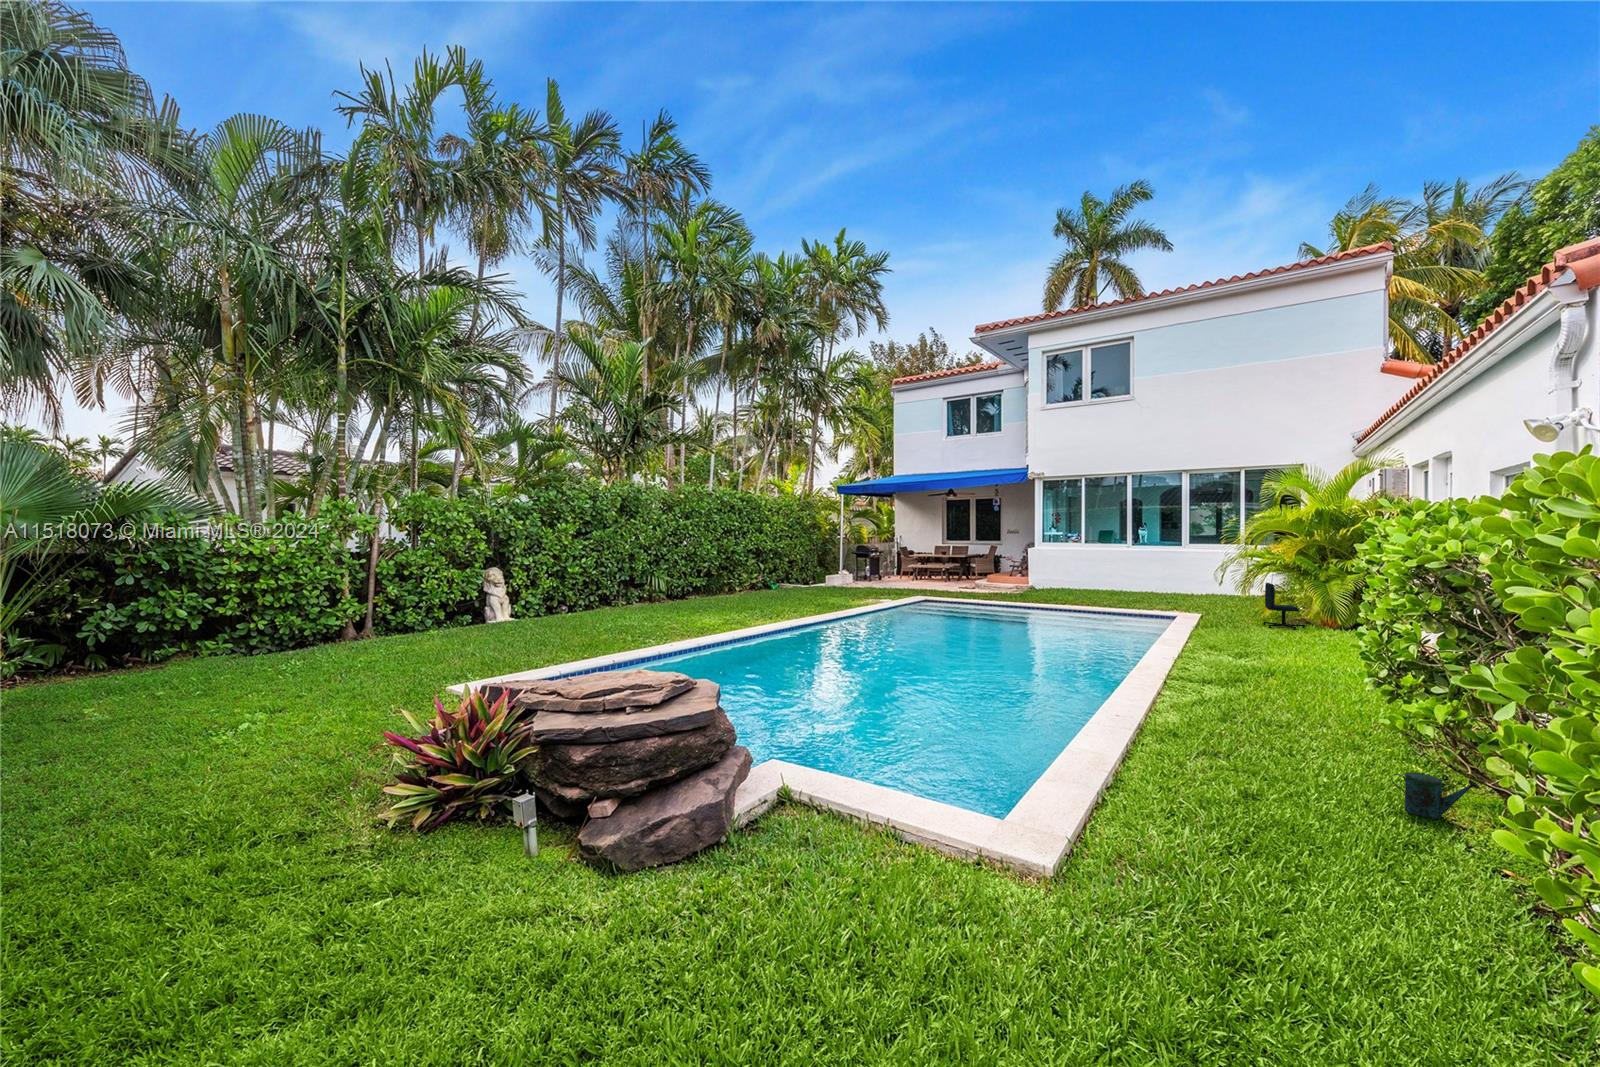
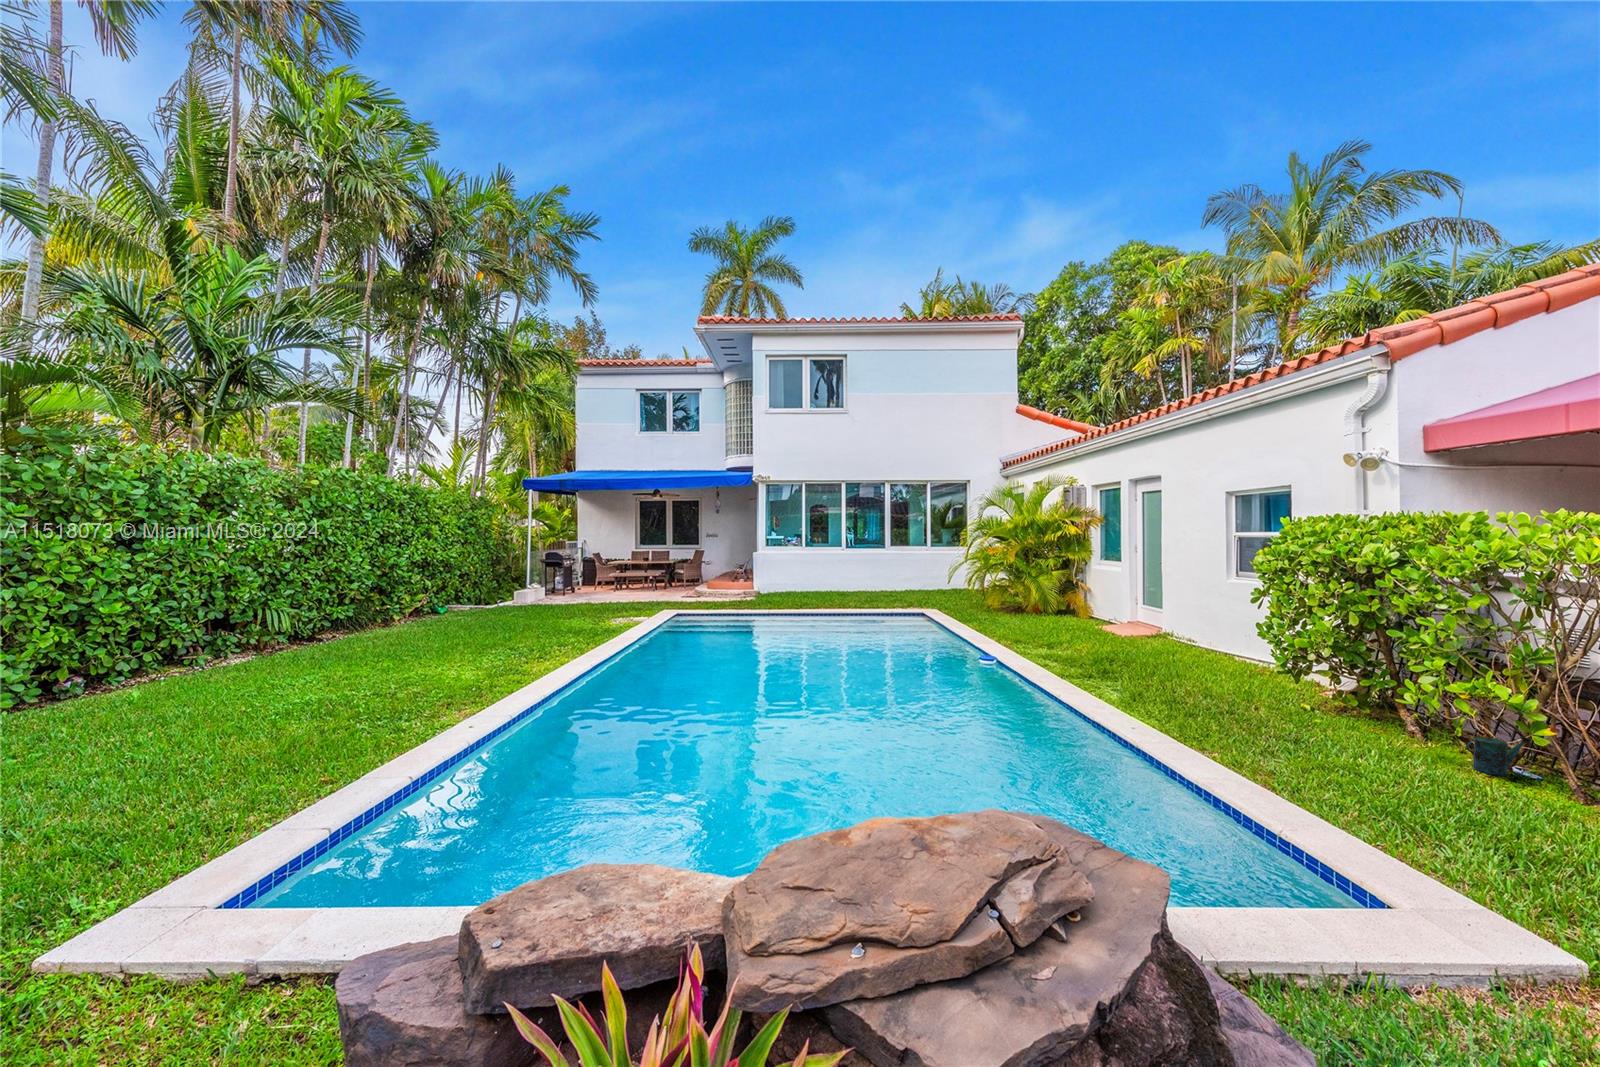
chair: present [1263,583,1306,630] -> none [998,577,1027,615]

